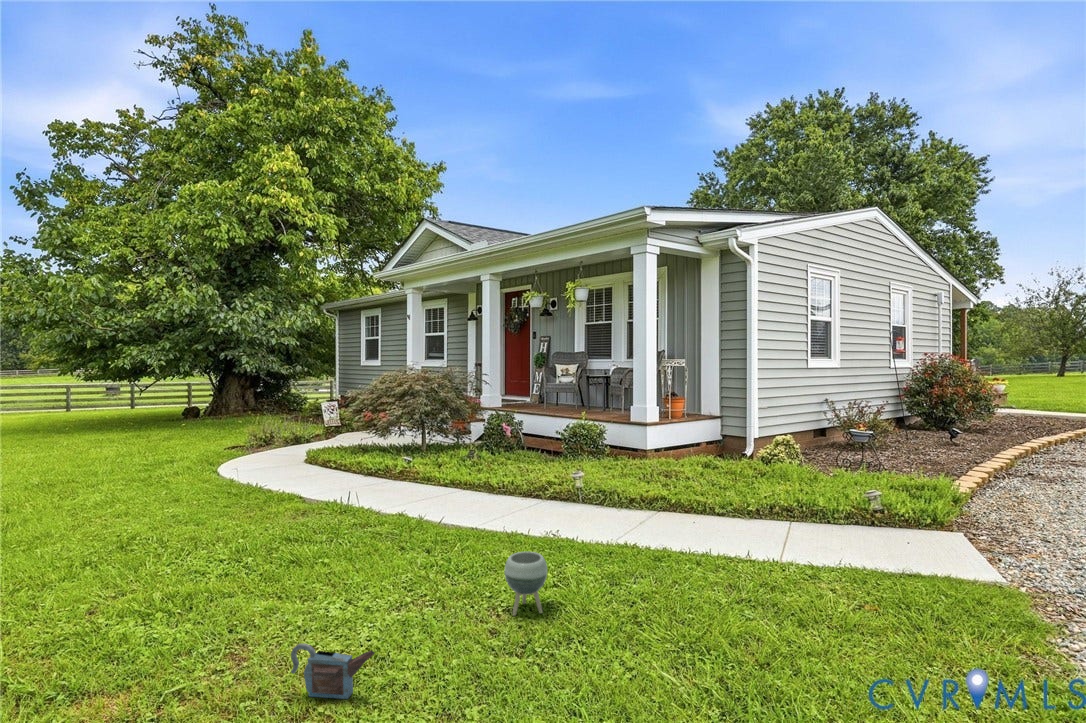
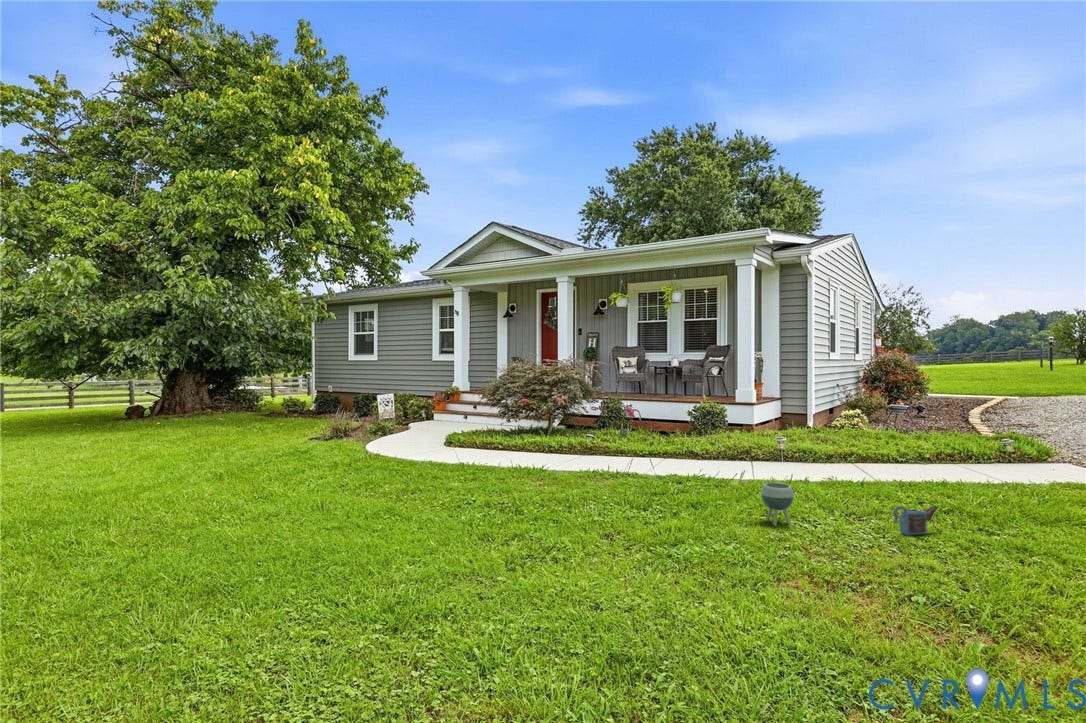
planter: present [505,552,547,616] -> present [761,483,794,526]

